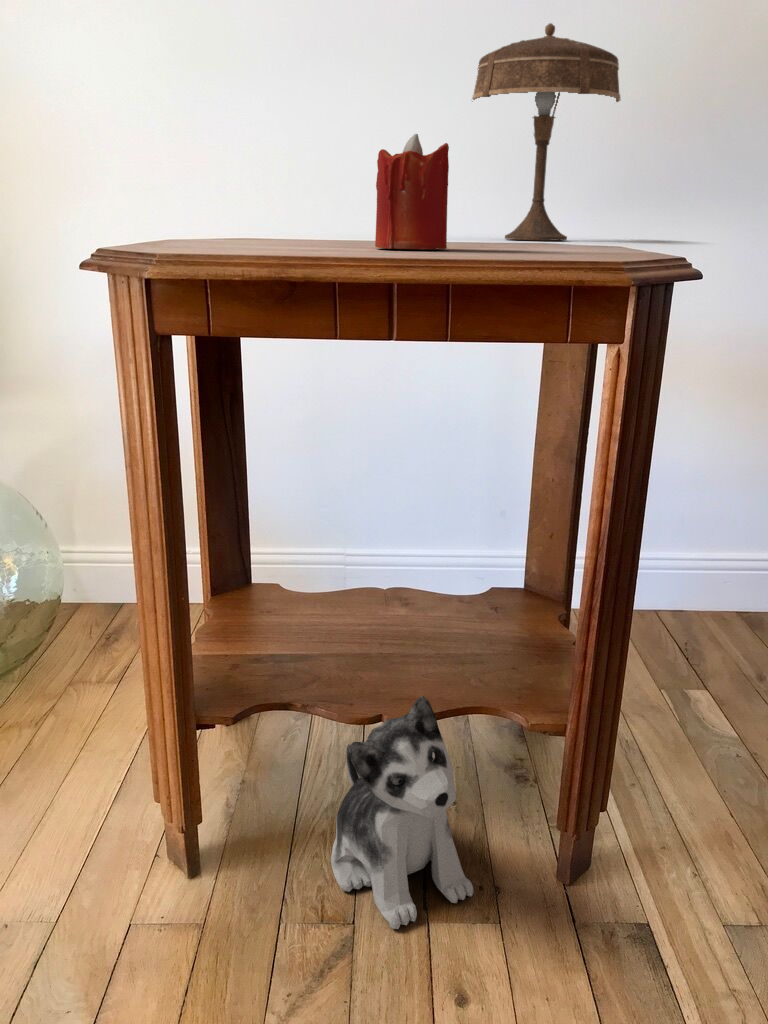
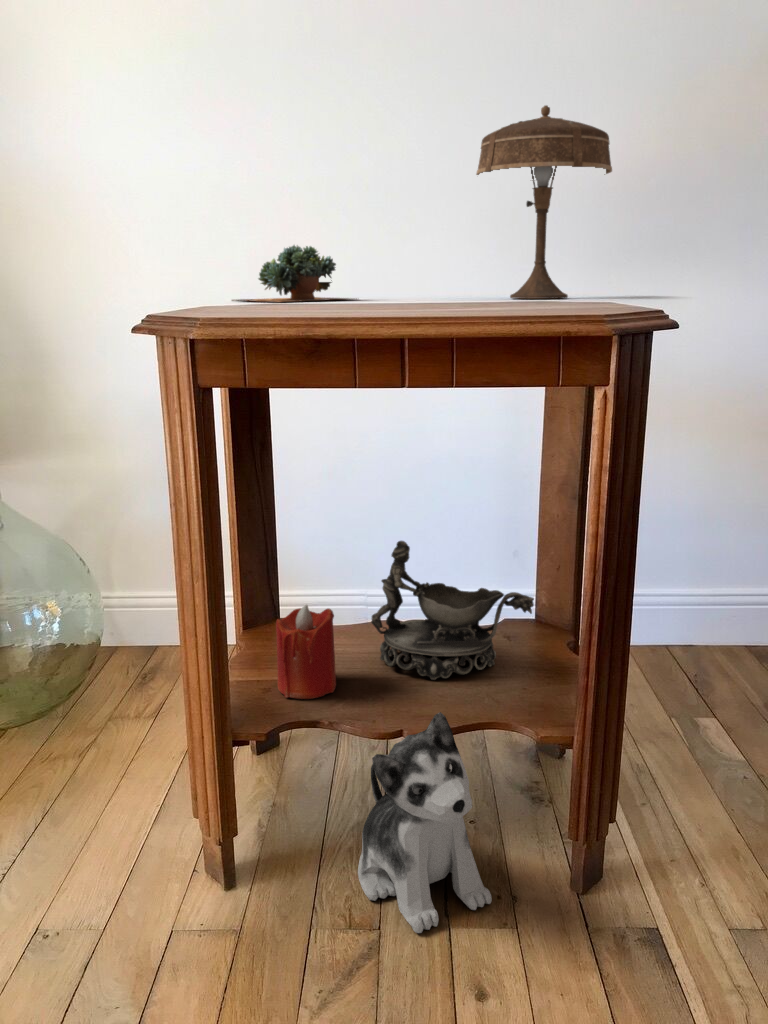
candle: present [375,134,449,250] -> present [276,605,336,699]
succulent plant: none [201,173,341,237] -> present [232,245,357,302]
decorative bowl: none [349,504,525,654] -> present [371,541,534,680]

